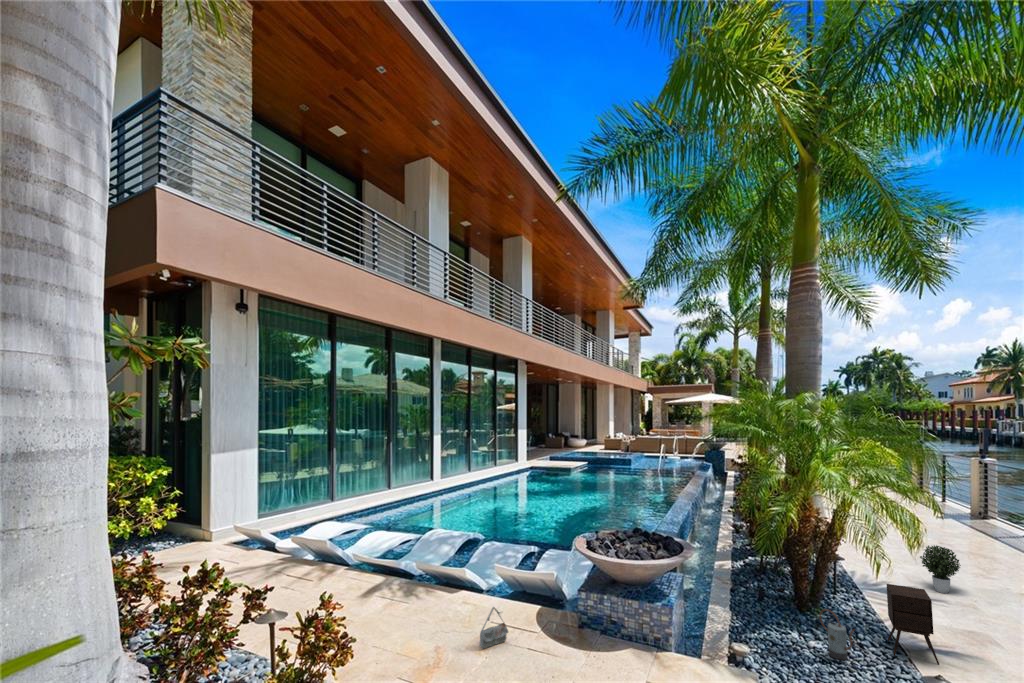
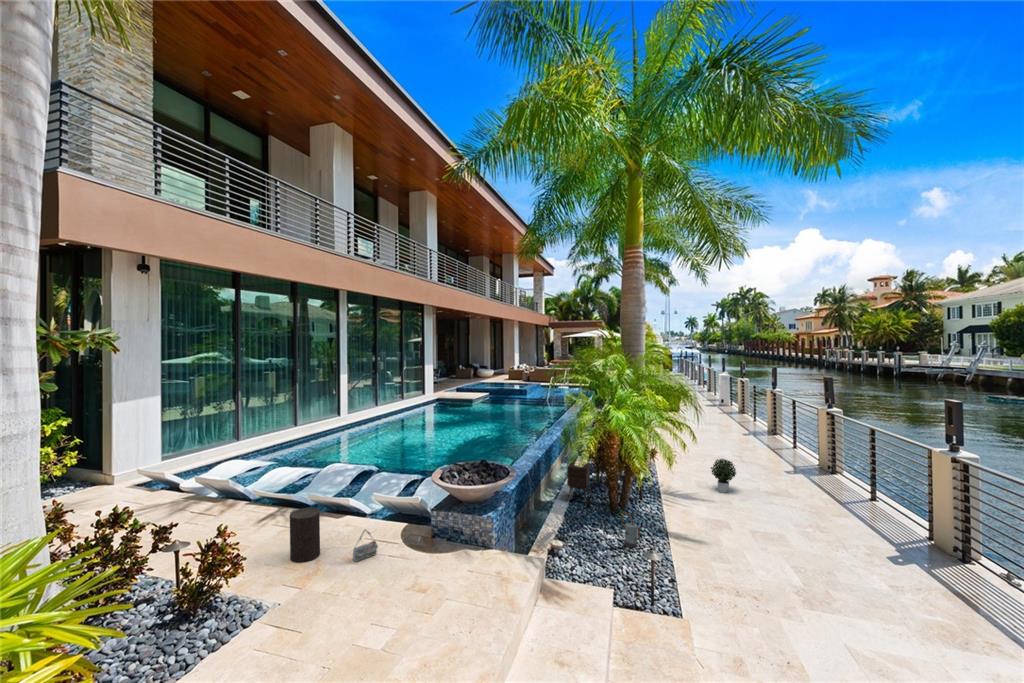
stool: none [405,576,439,645] -> present [290,508,320,563]
side table: present [886,584,939,665] -> present [567,462,591,503]

